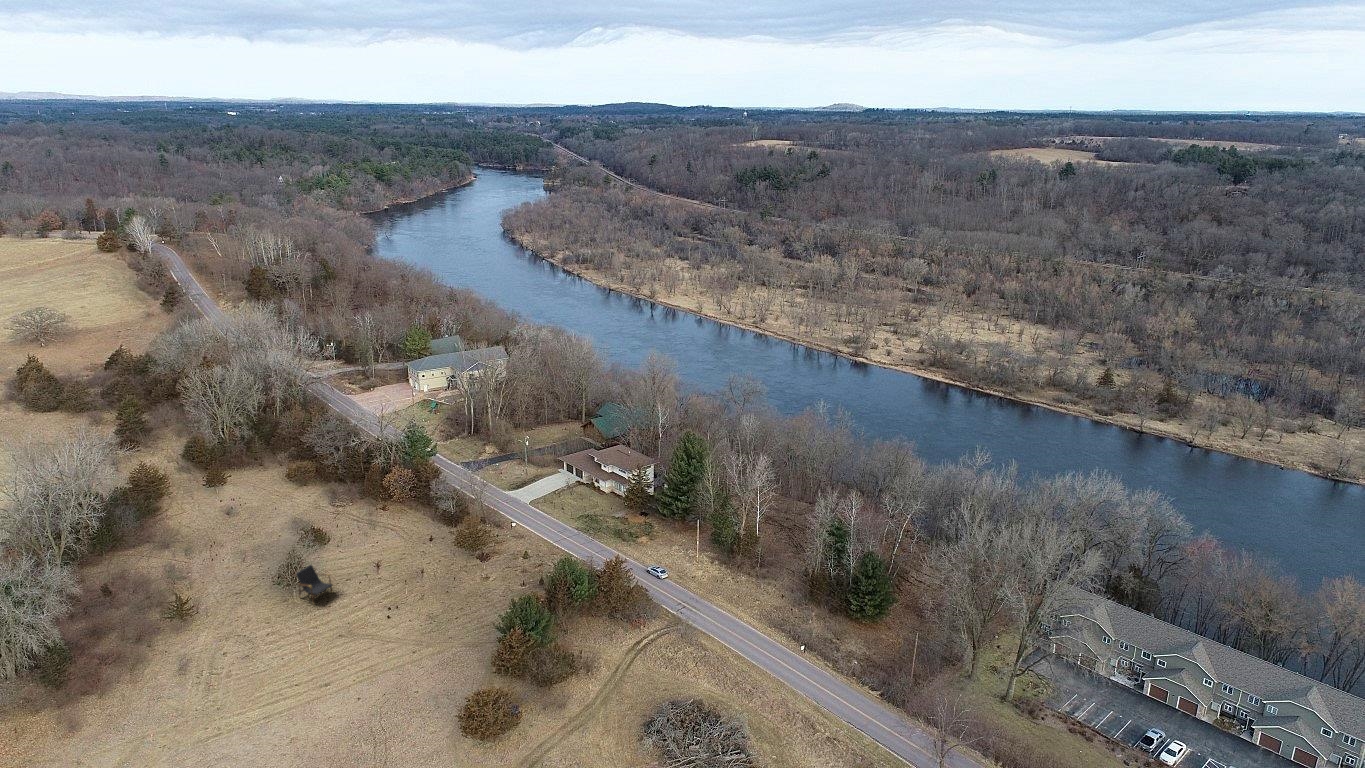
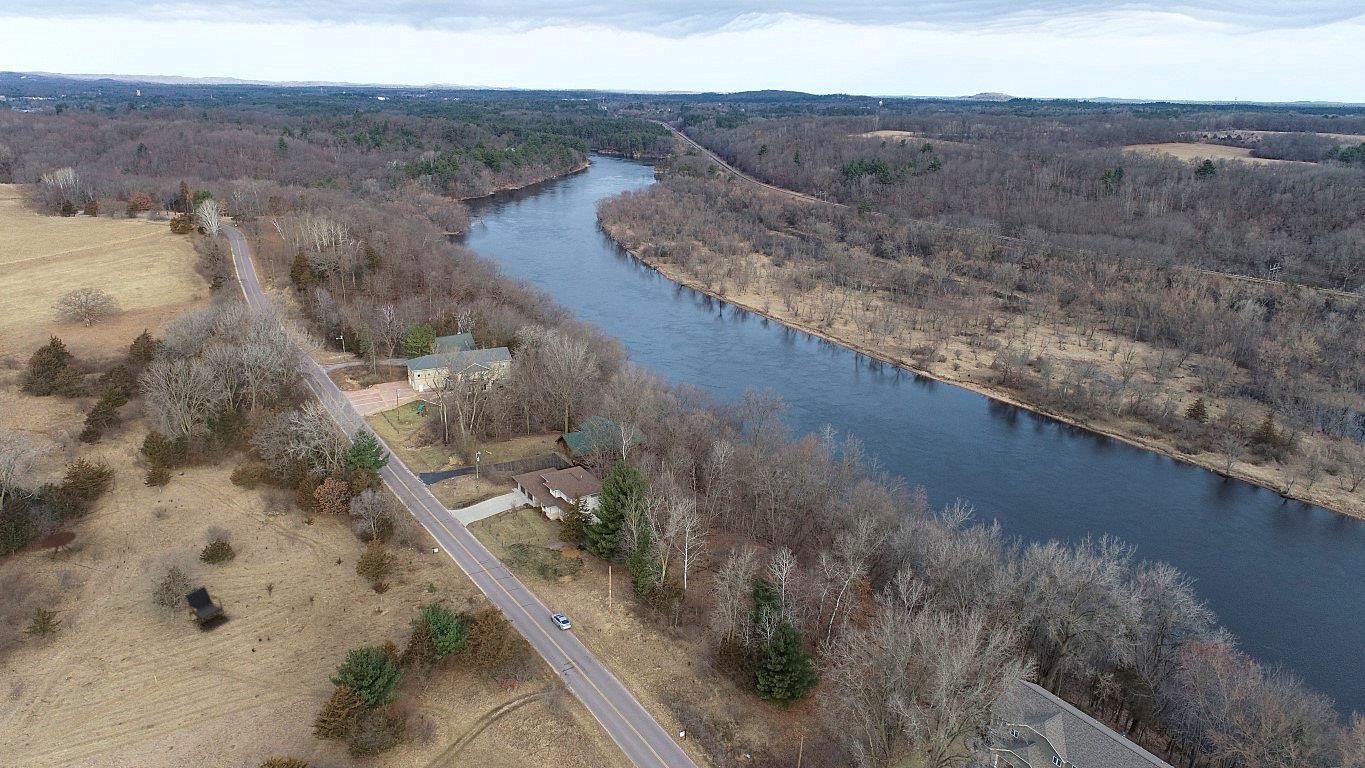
round table: none [110,529,145,559] -> present [41,532,76,559]

